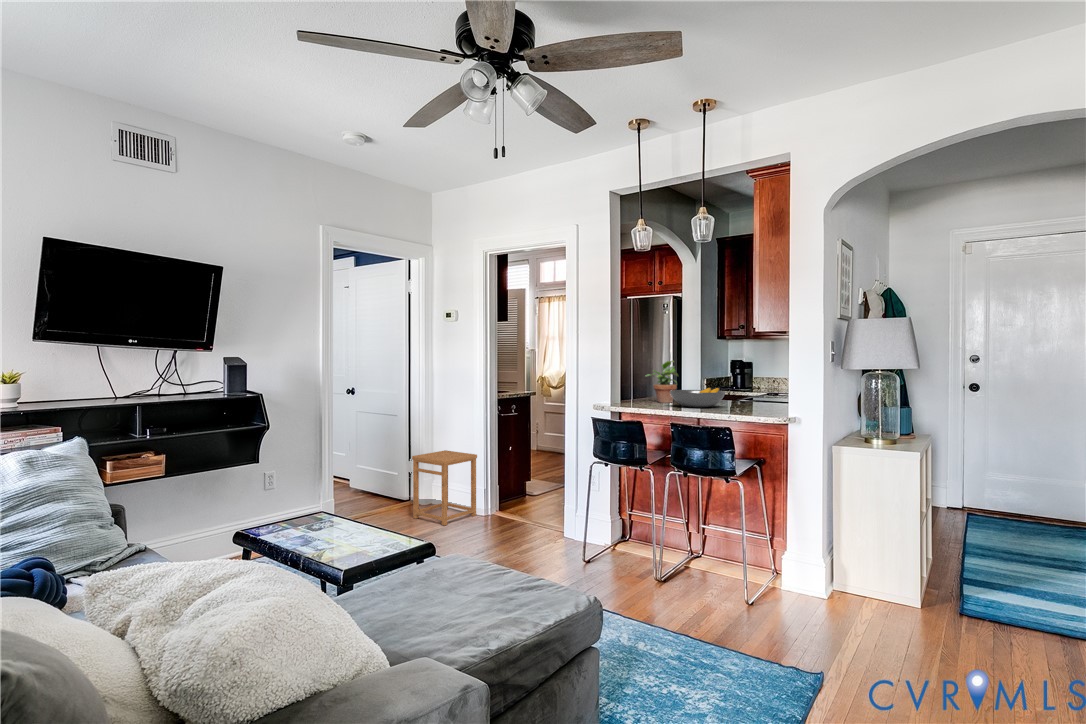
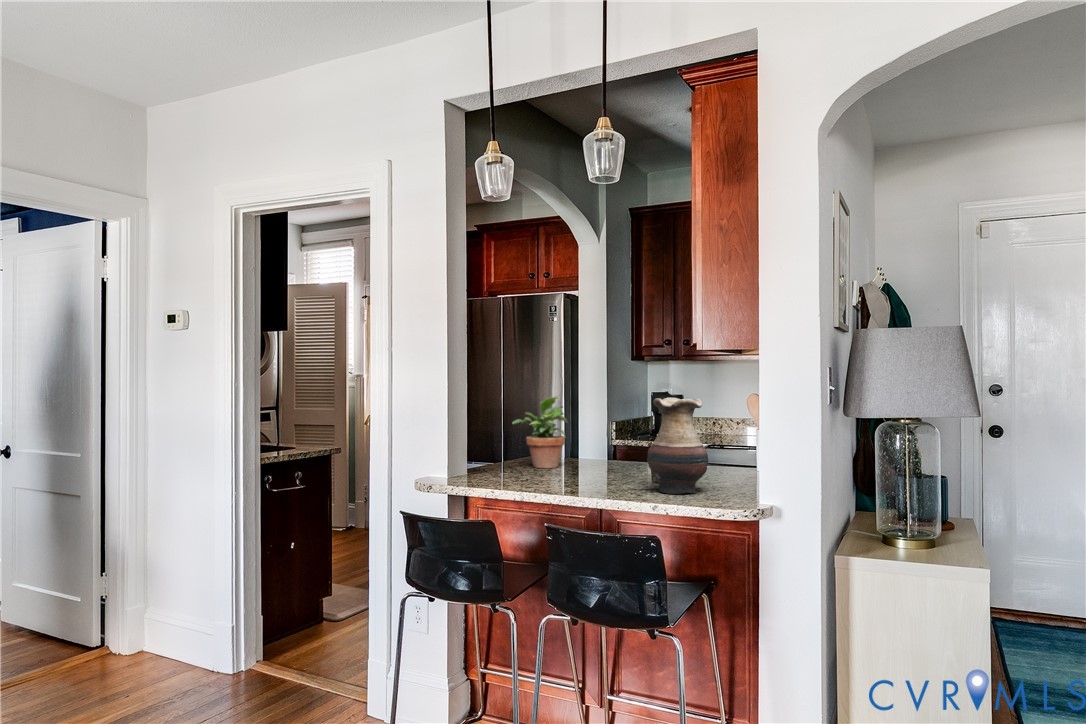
vase: none [726,360,762,413] -> present [647,398,708,494]
fruit bowl: present [670,388,726,408] -> none [550,444,645,481]
side table: present [412,450,477,526] -> none [90,557,220,707]

